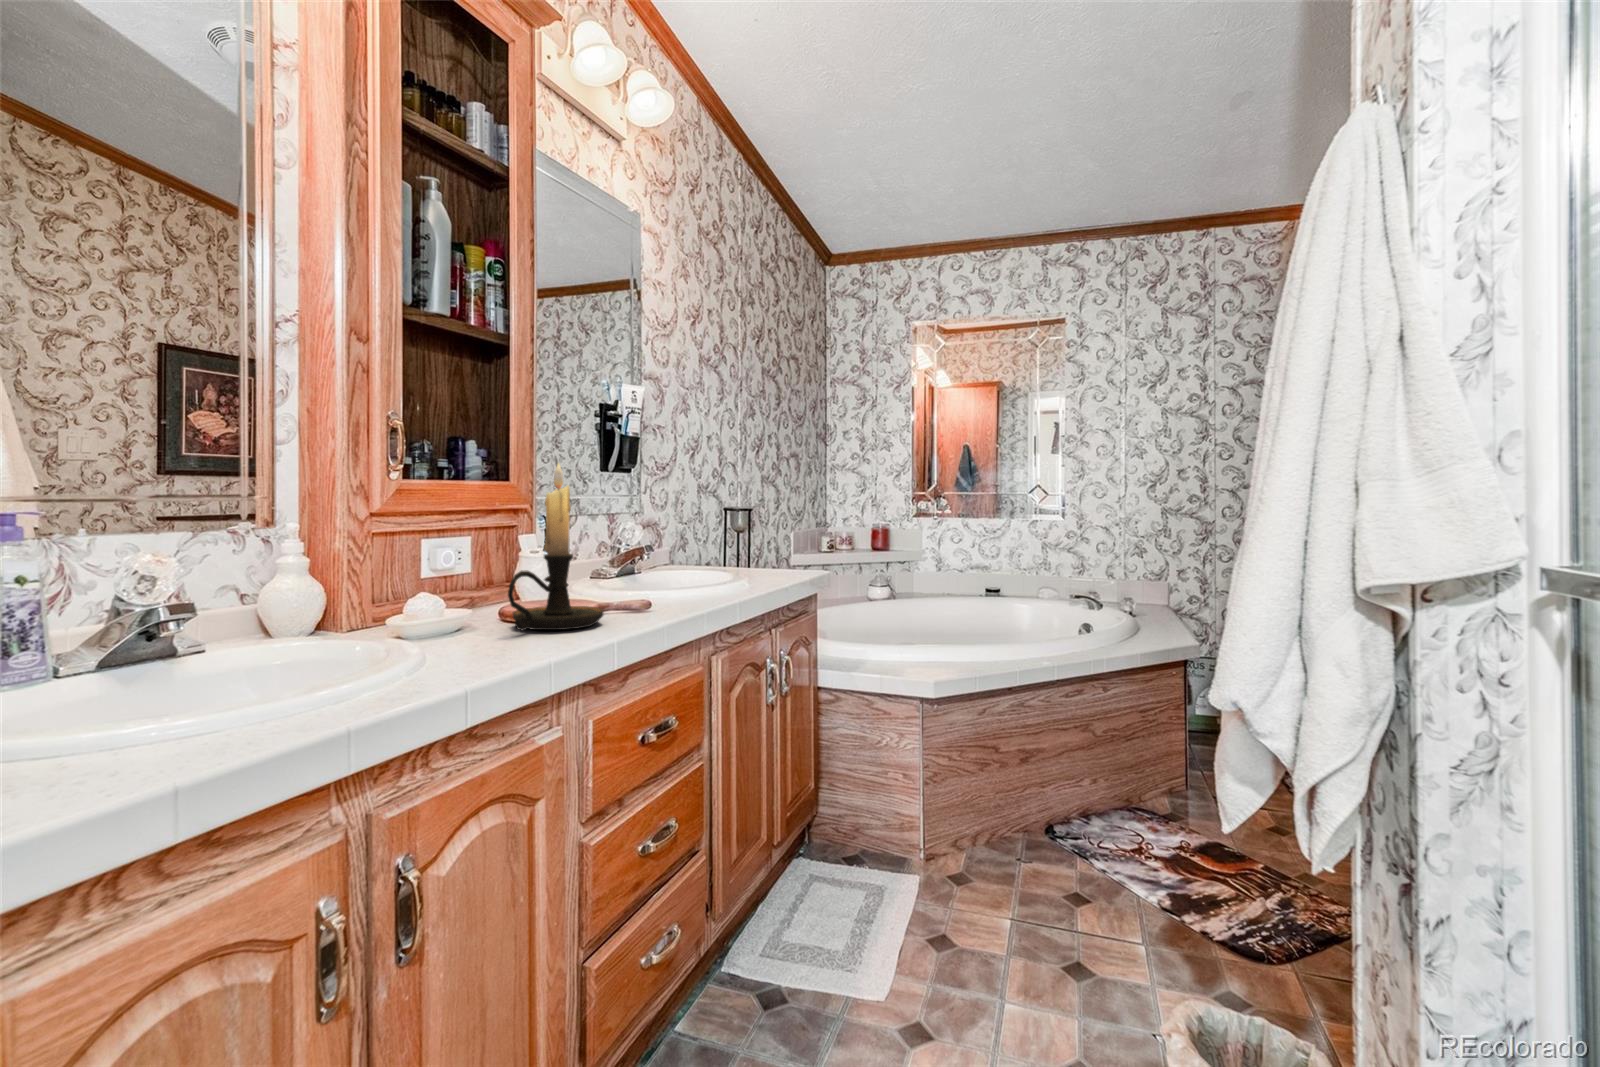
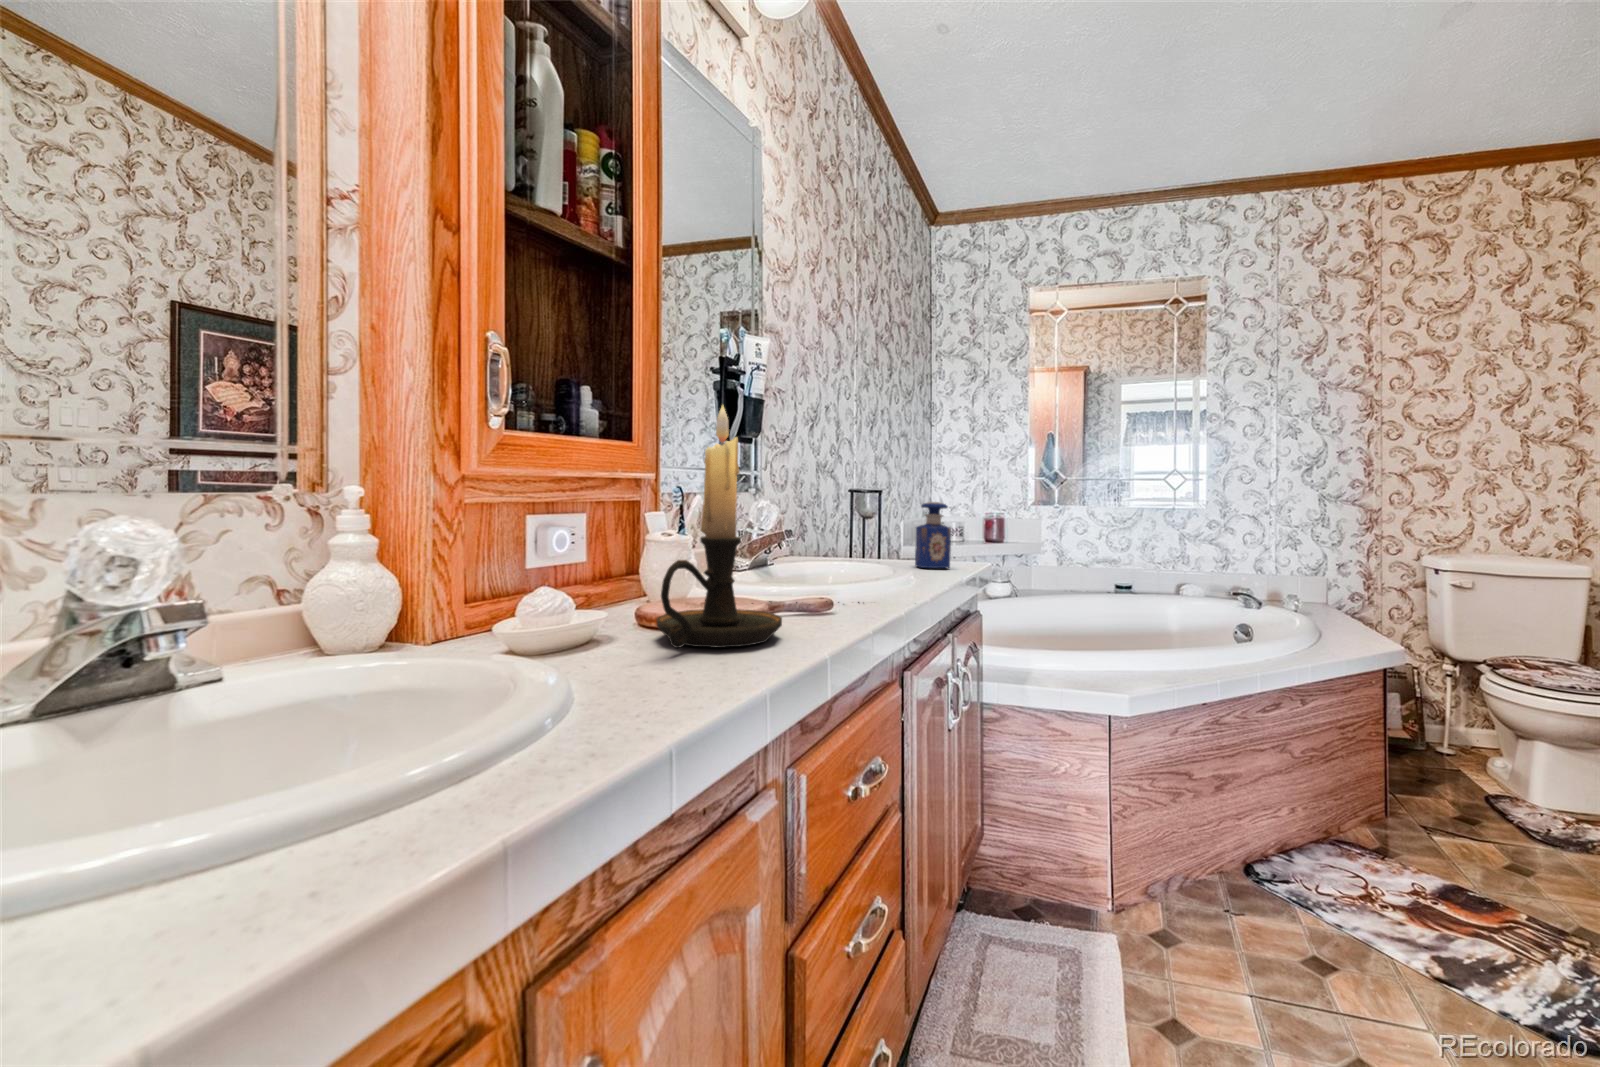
perfume bottle: none [764,522,791,576] -> present [915,502,951,568]

